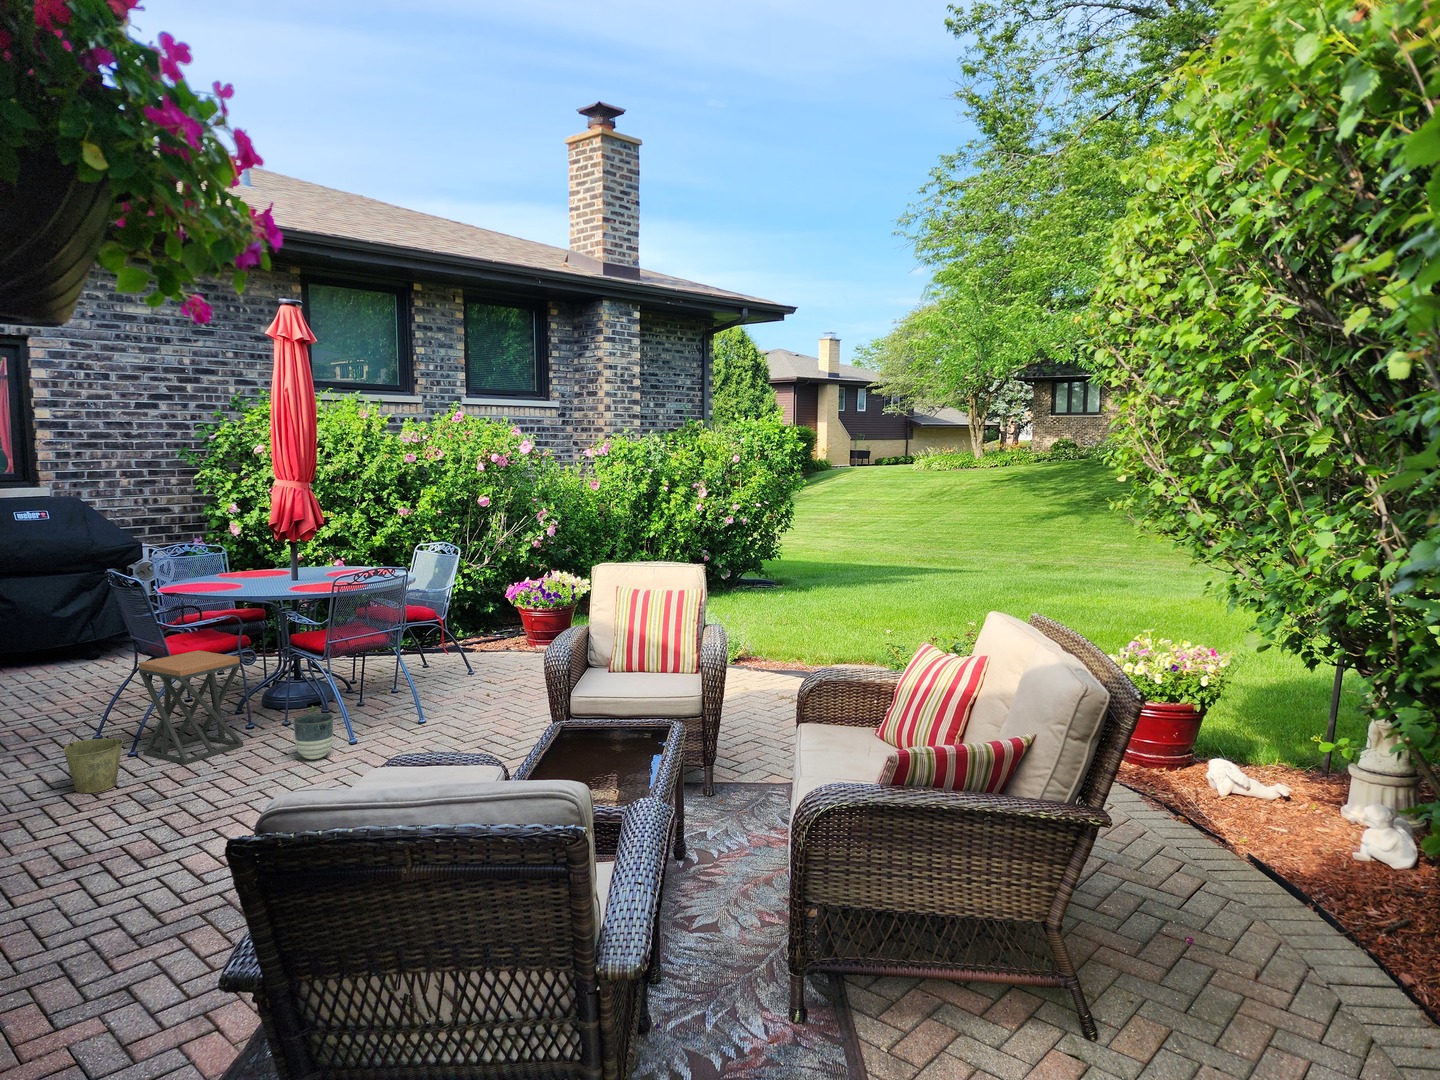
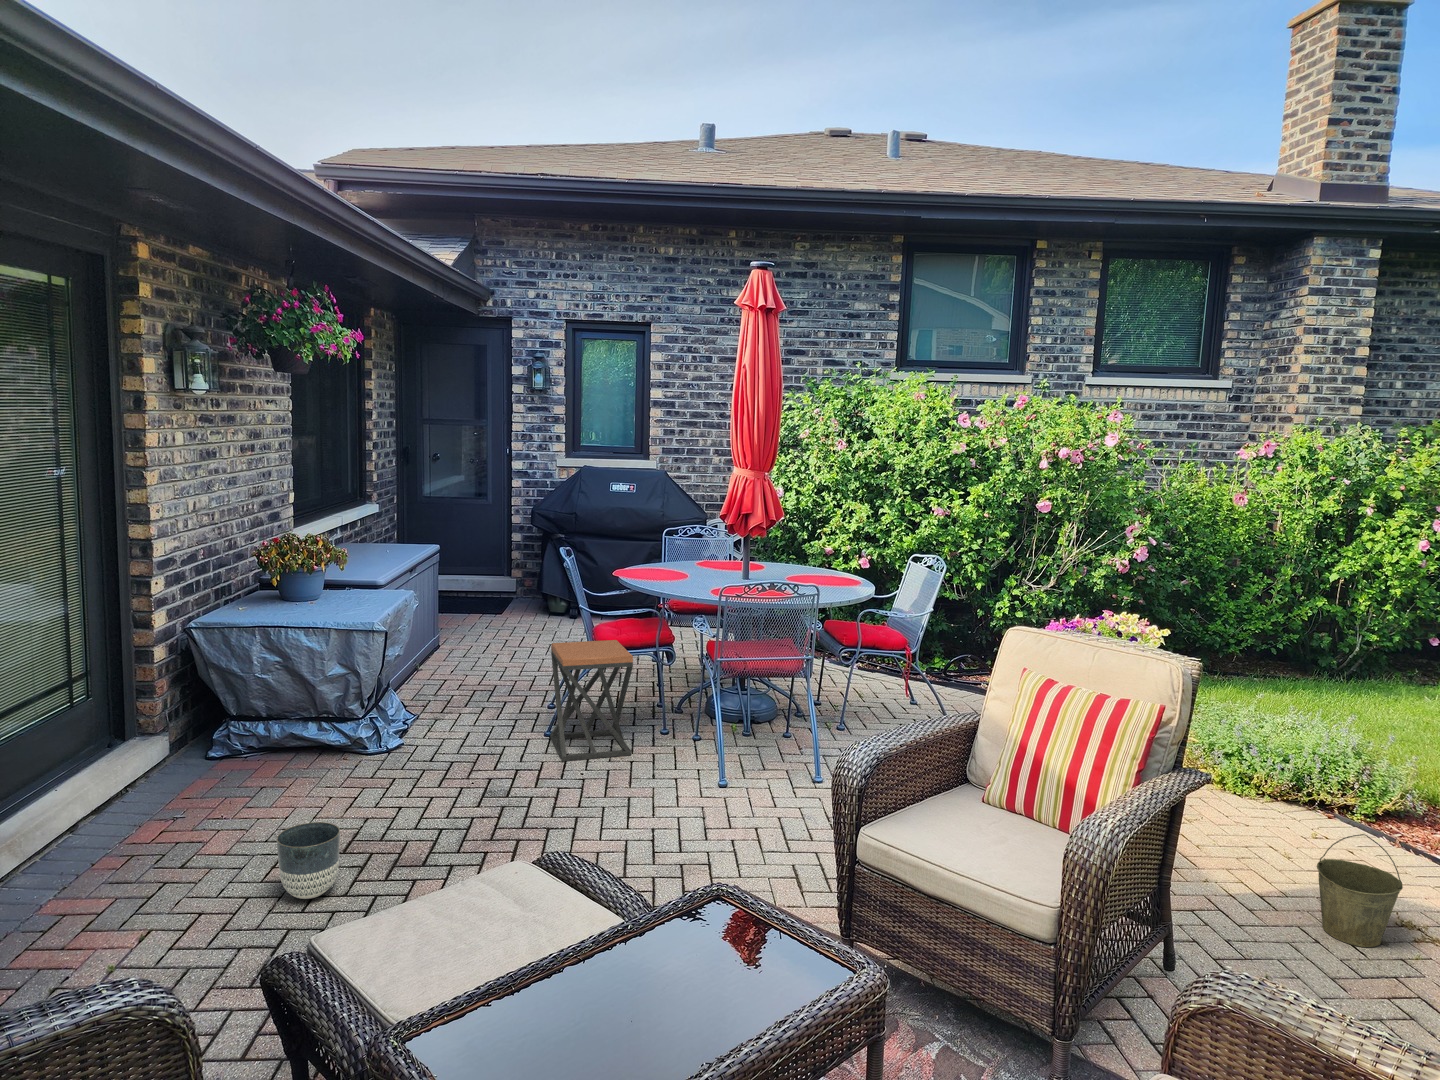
planter: present [293,713,334,759] -> present [277,822,340,899]
bucket: present [63,716,123,793] -> present [1317,834,1403,947]

